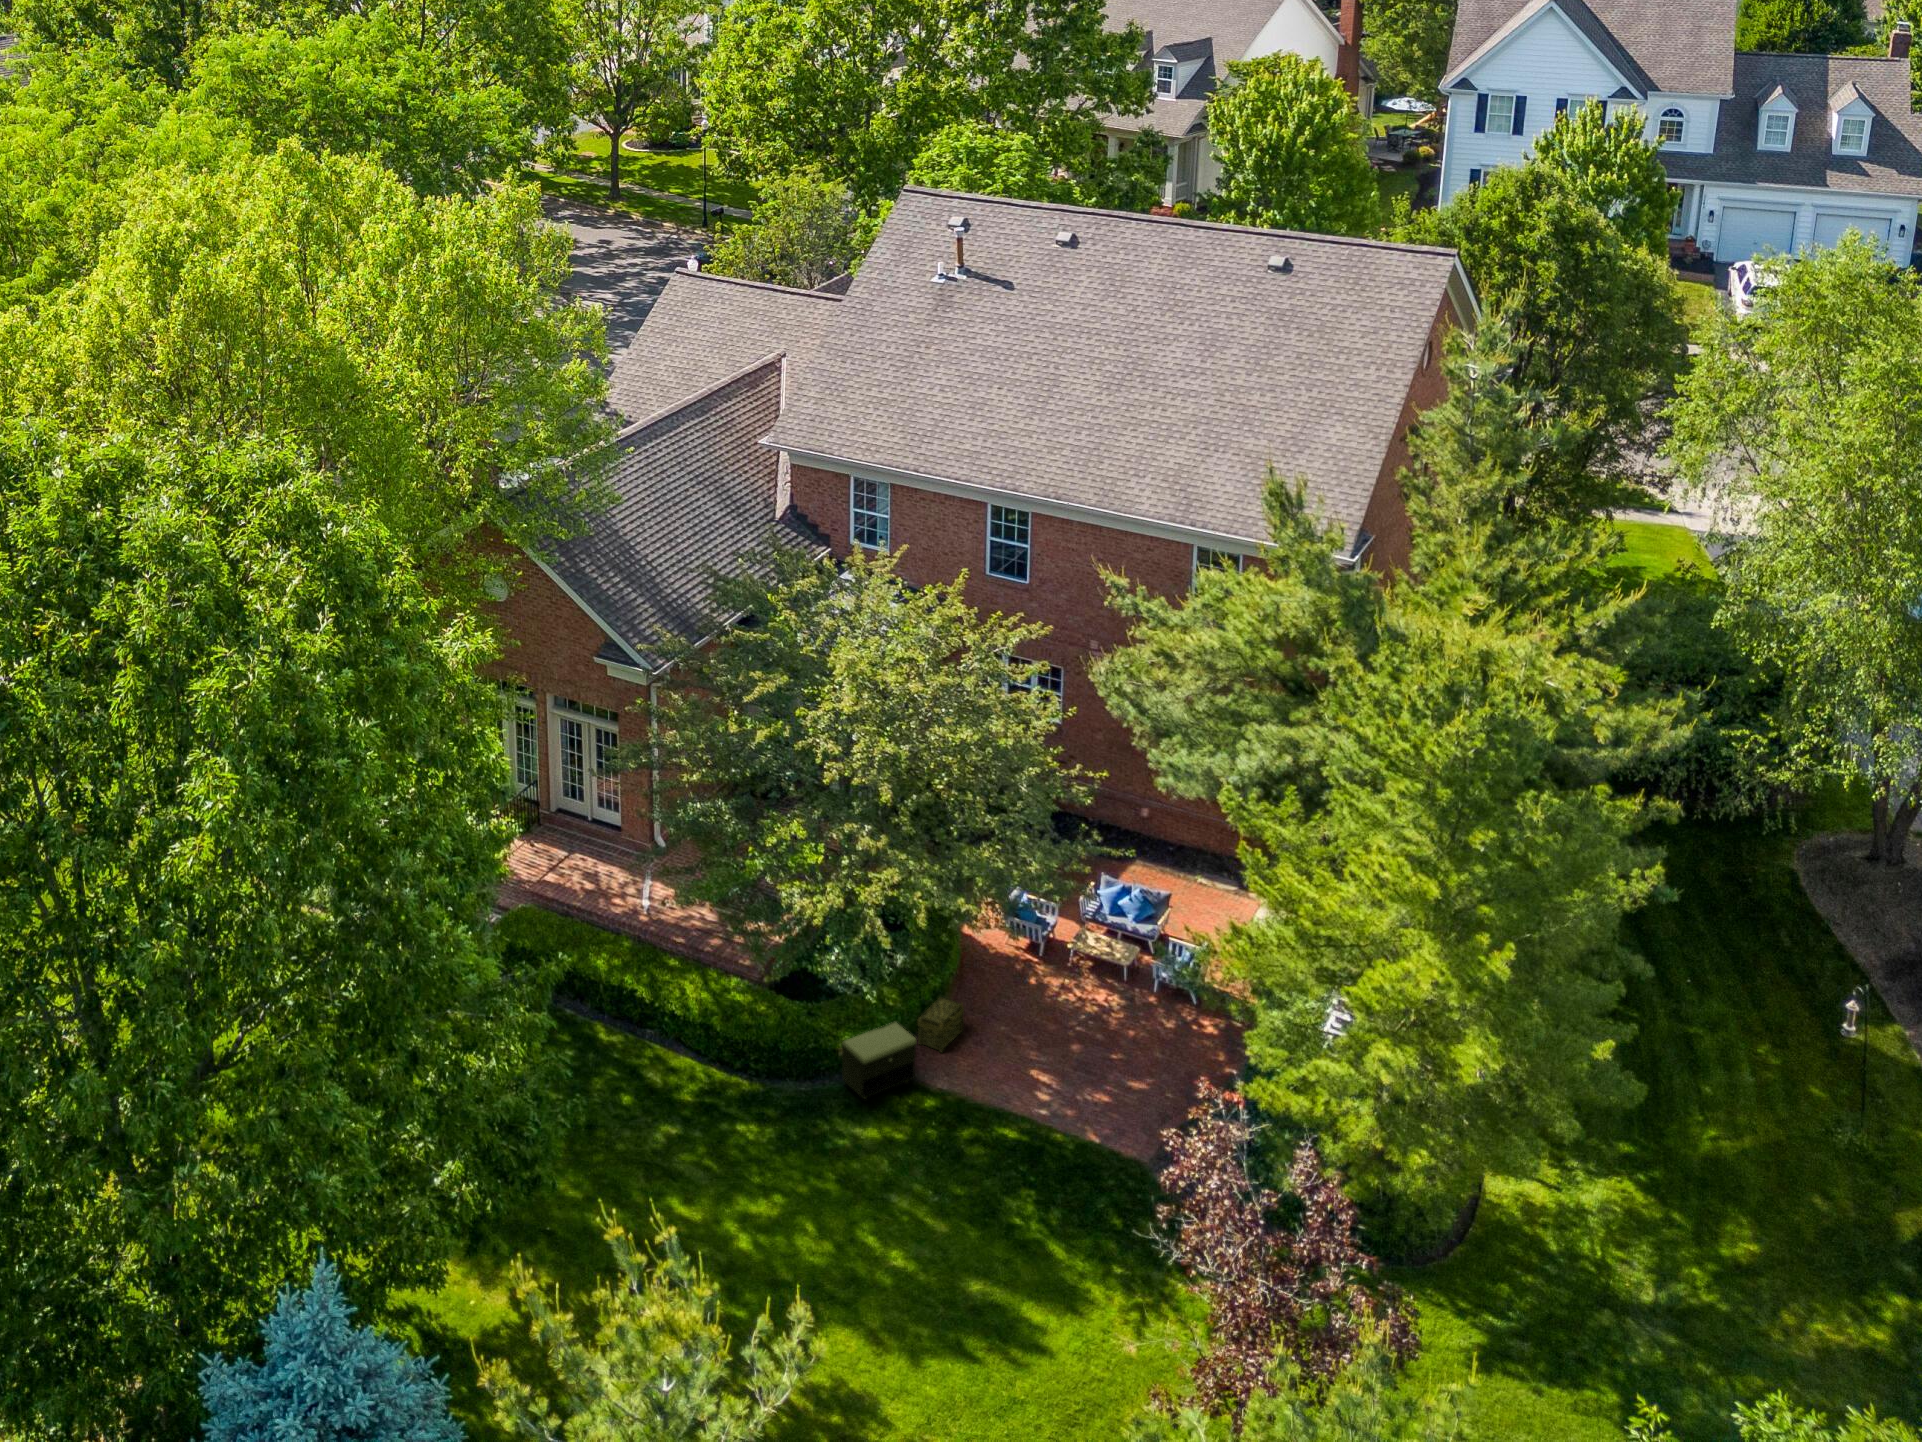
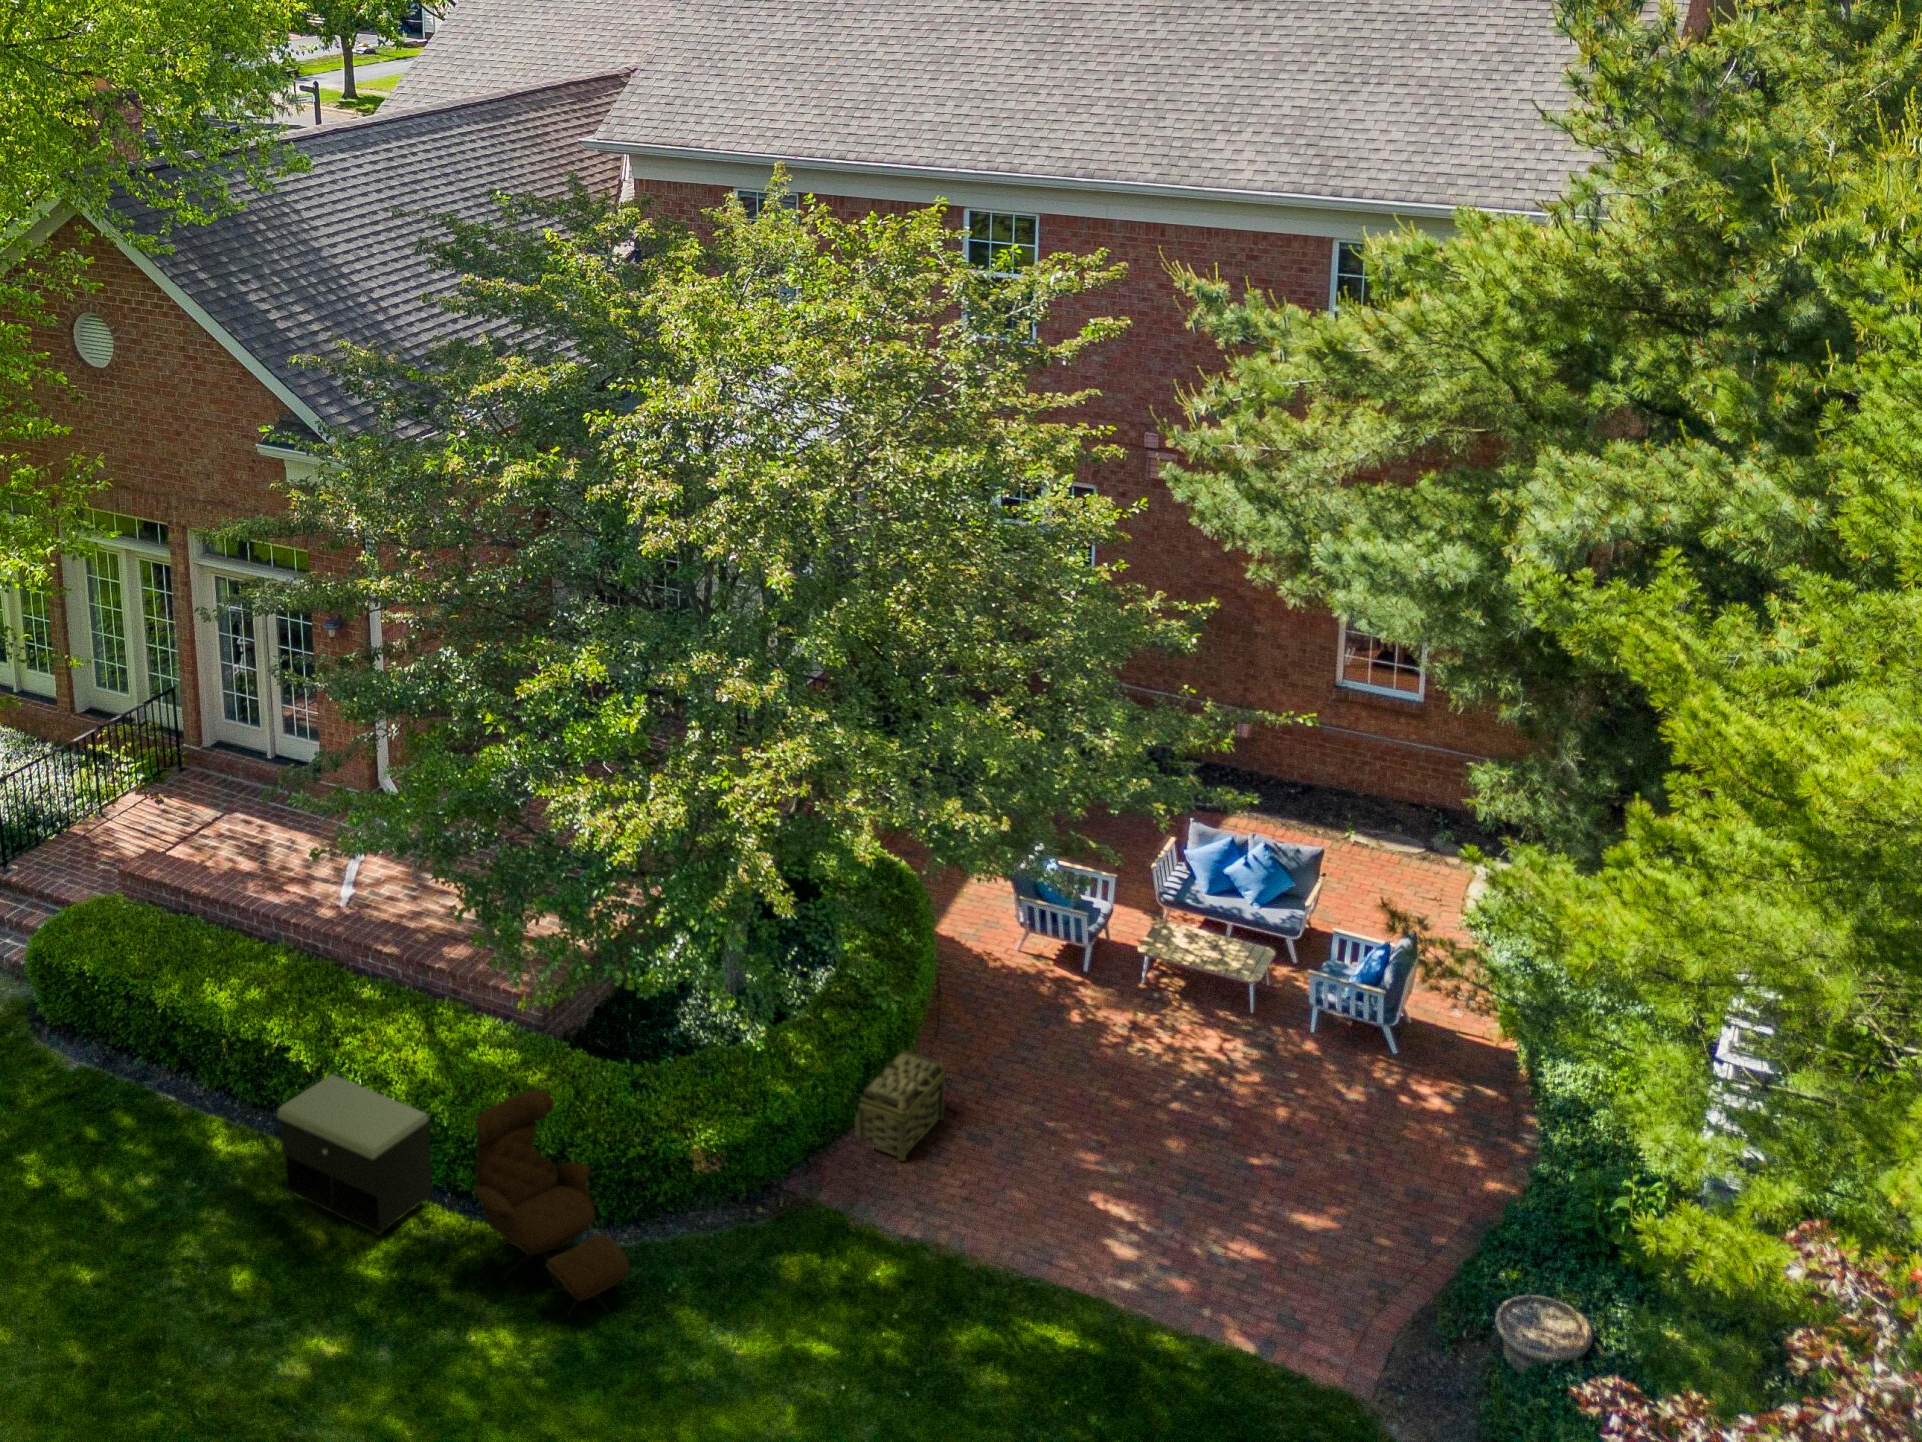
lounge chair: none [738,1016,812,1120] -> present [474,1090,629,1315]
storage bench: present [842,1023,917,1099] -> present [277,1075,432,1235]

